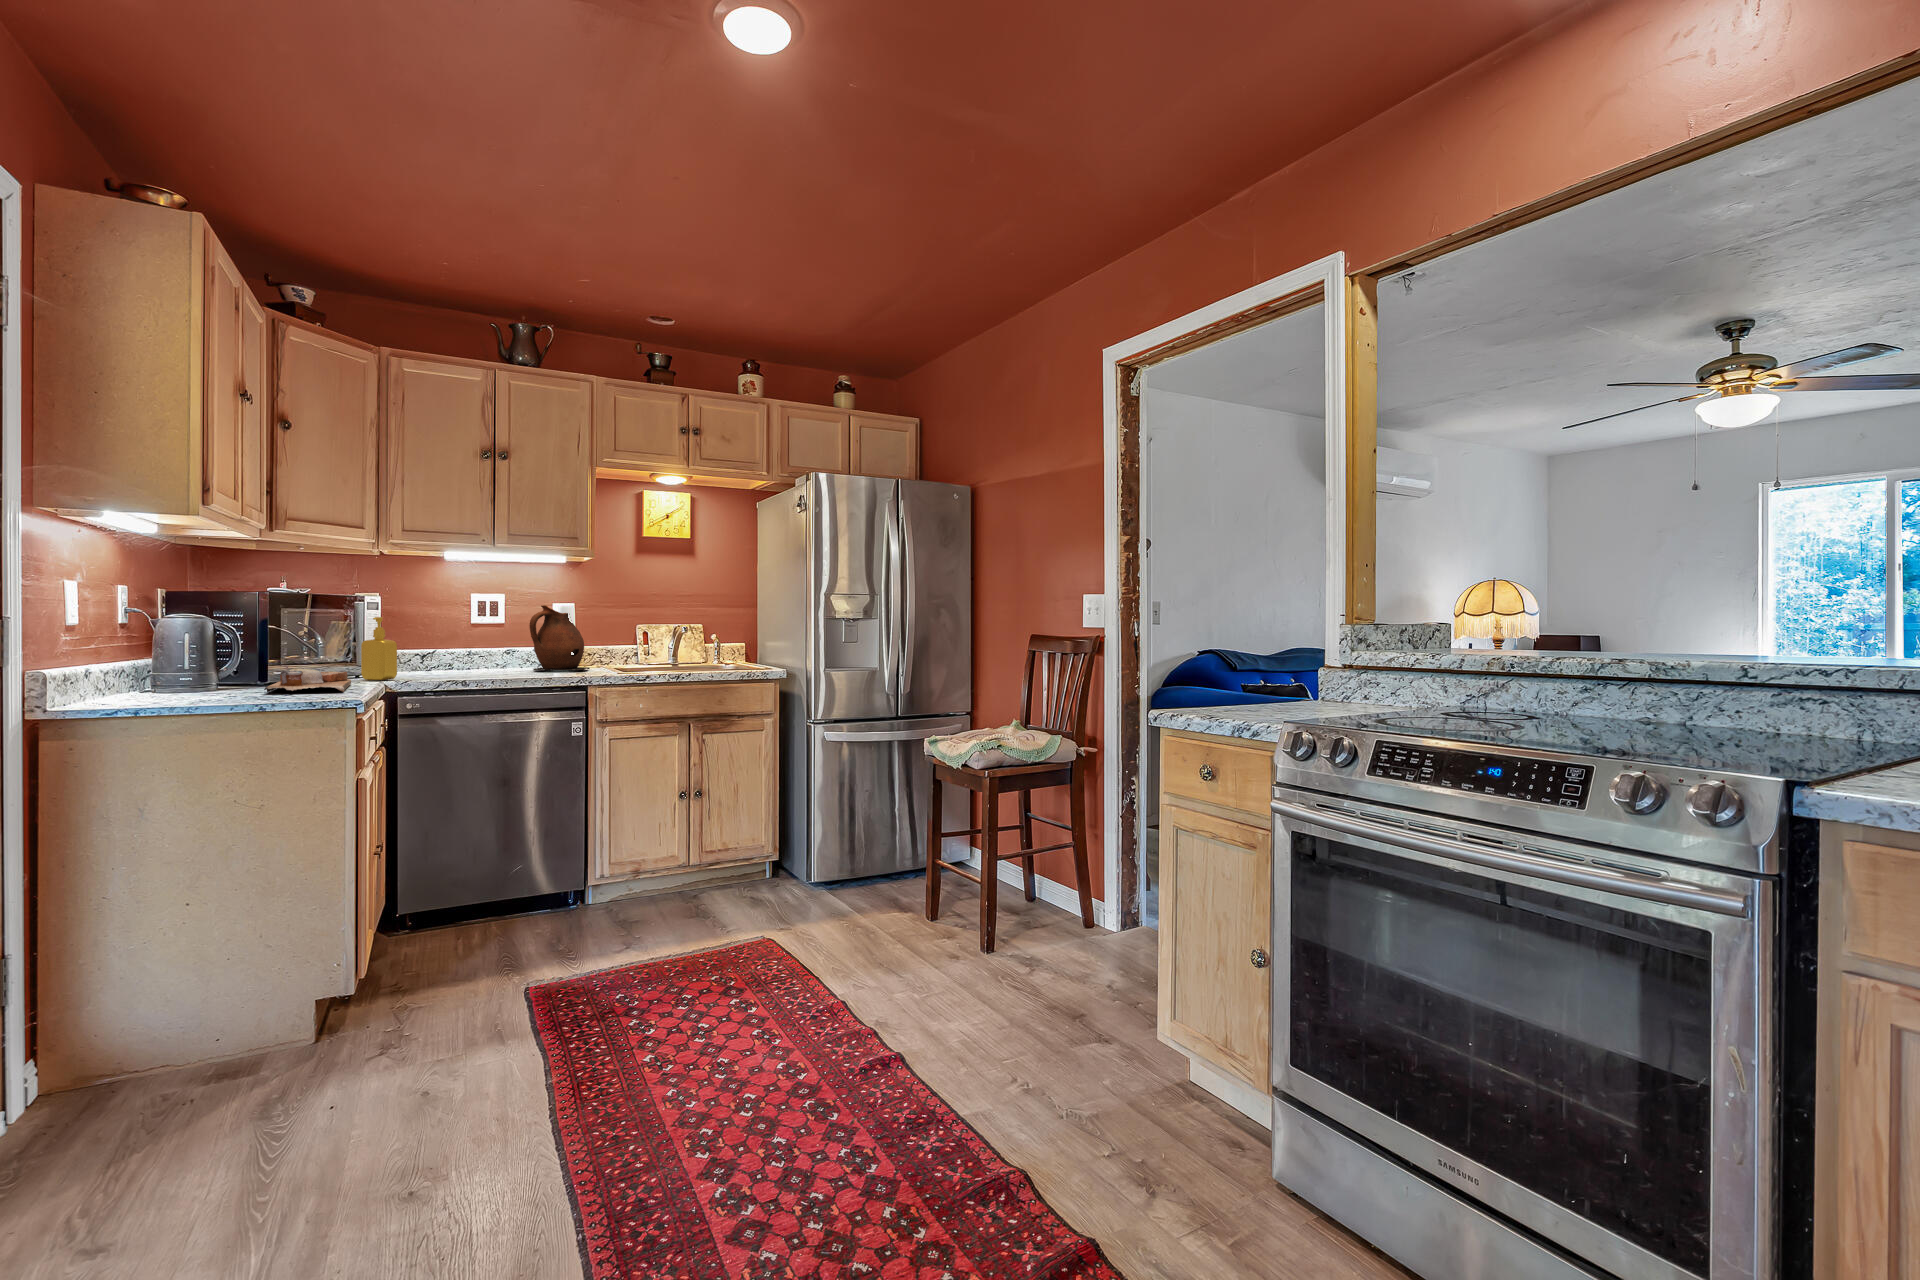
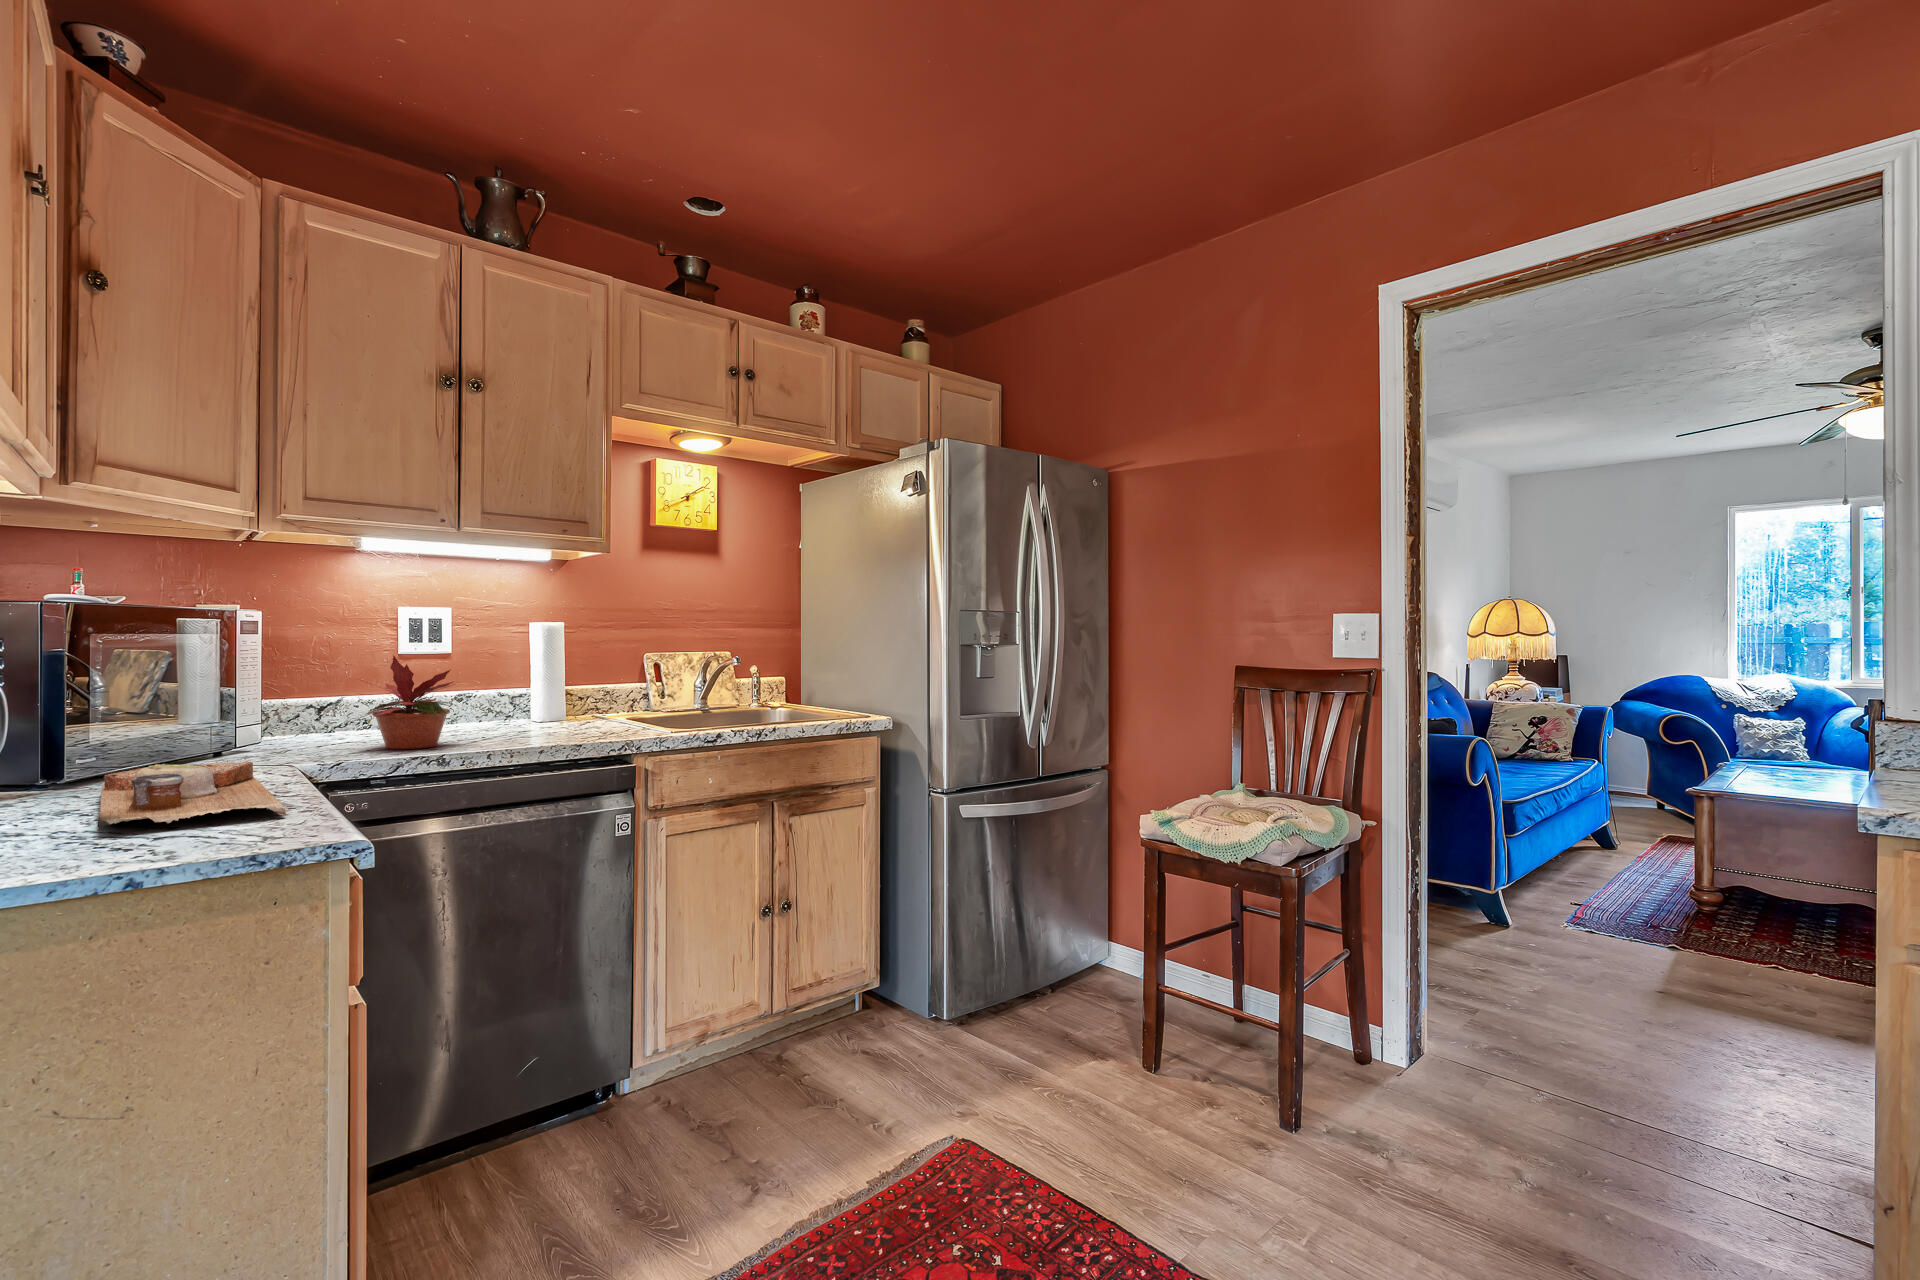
ceramic pitcher: present [529,605,590,671] -> none [499,626,591,727]
soap dispenser: present [361,617,397,680] -> none [249,650,319,766]
potted plant: none [418,621,492,677] -> present [359,655,454,749]

